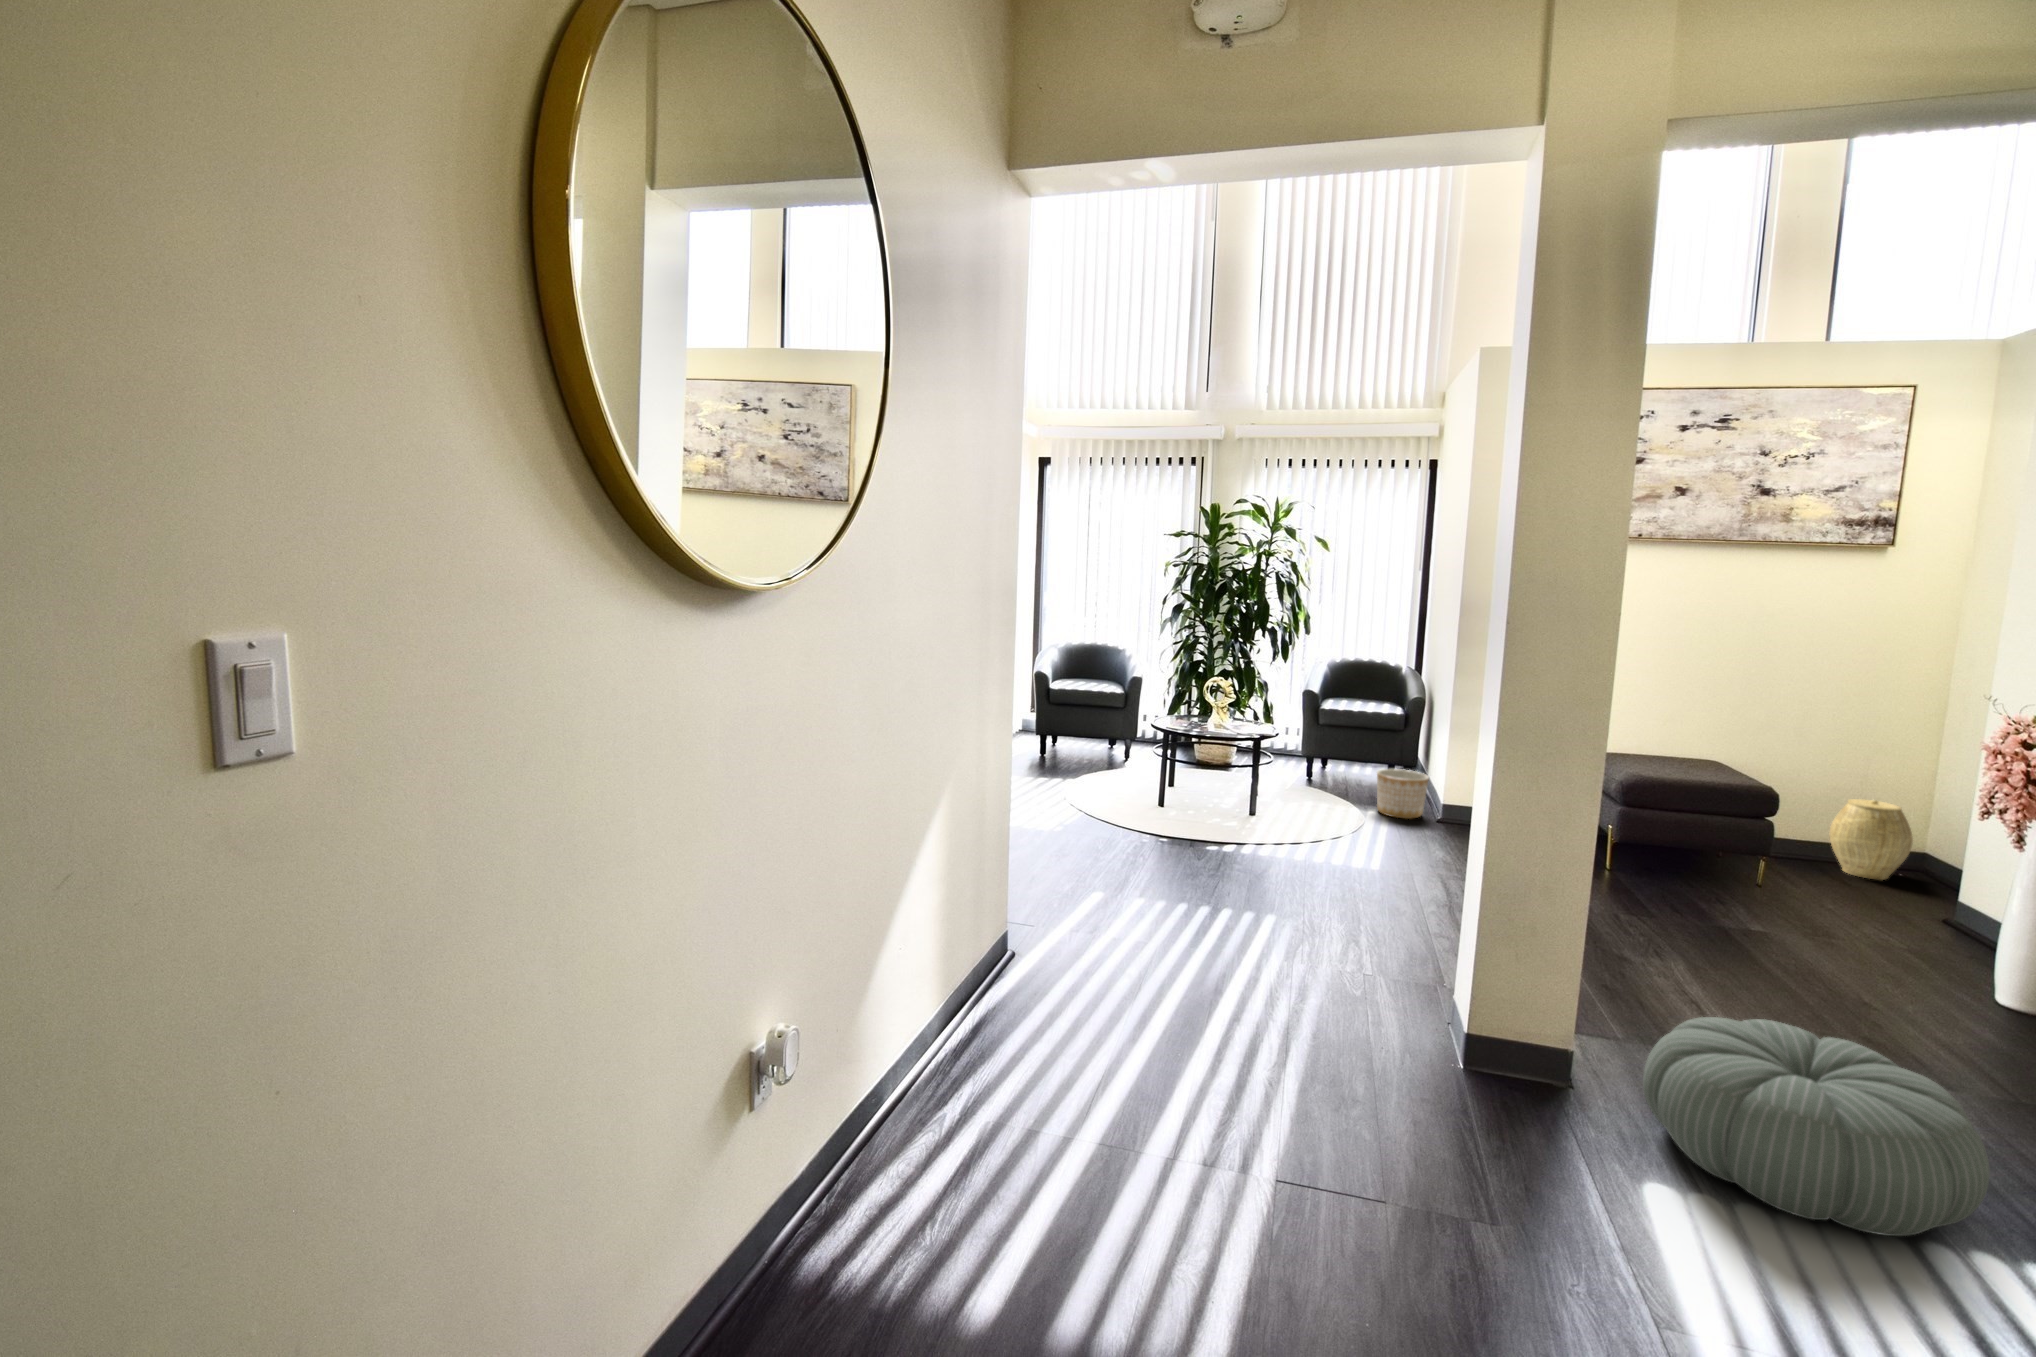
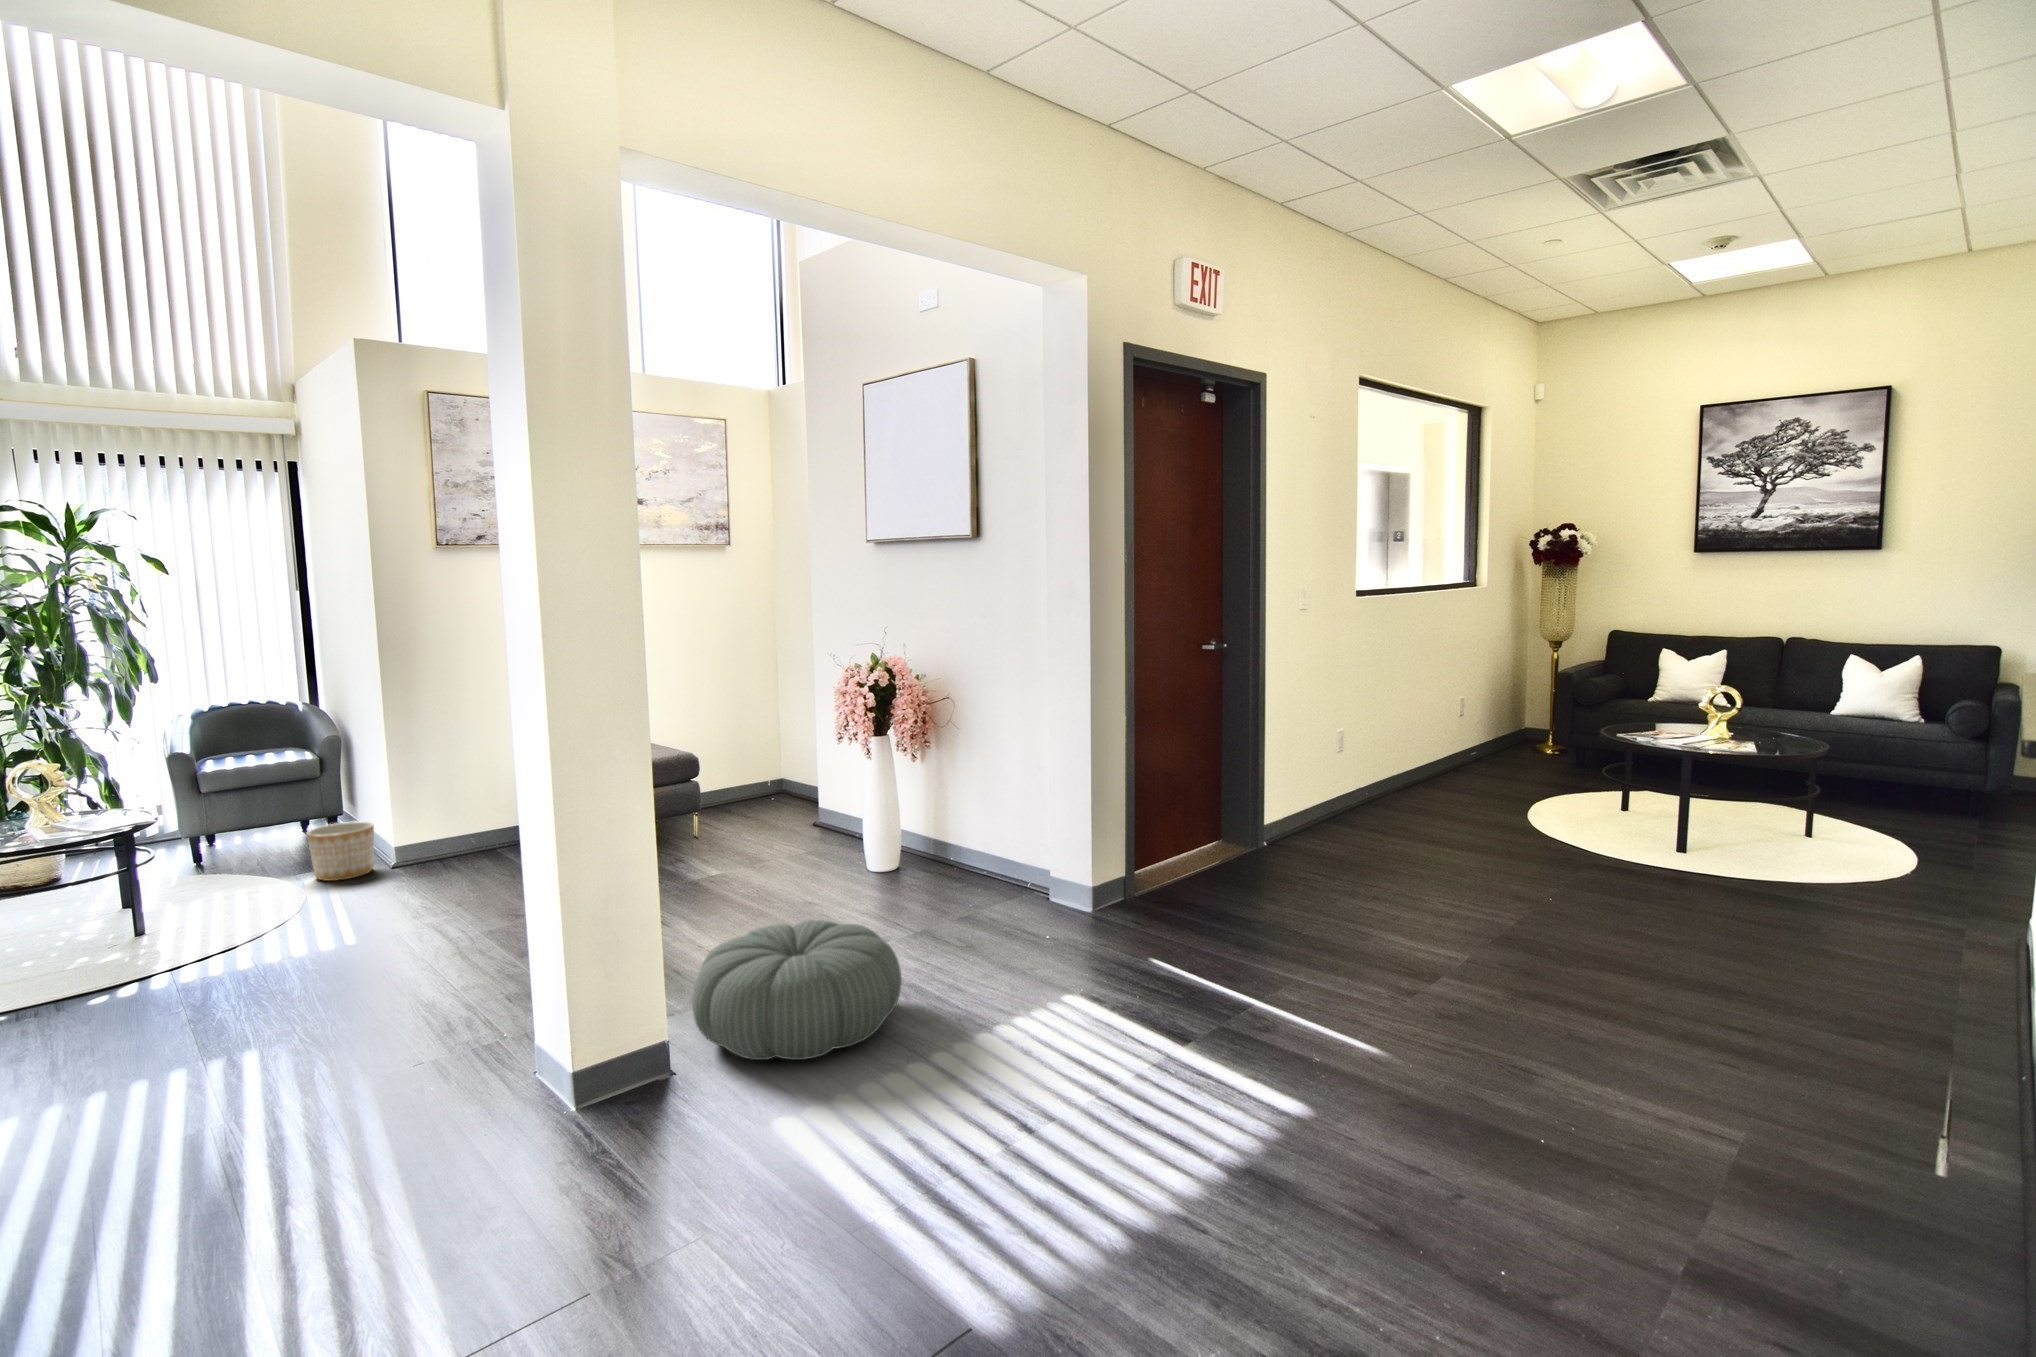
woven basket: present [1830,799,1913,880] -> none [728,749,779,812]

